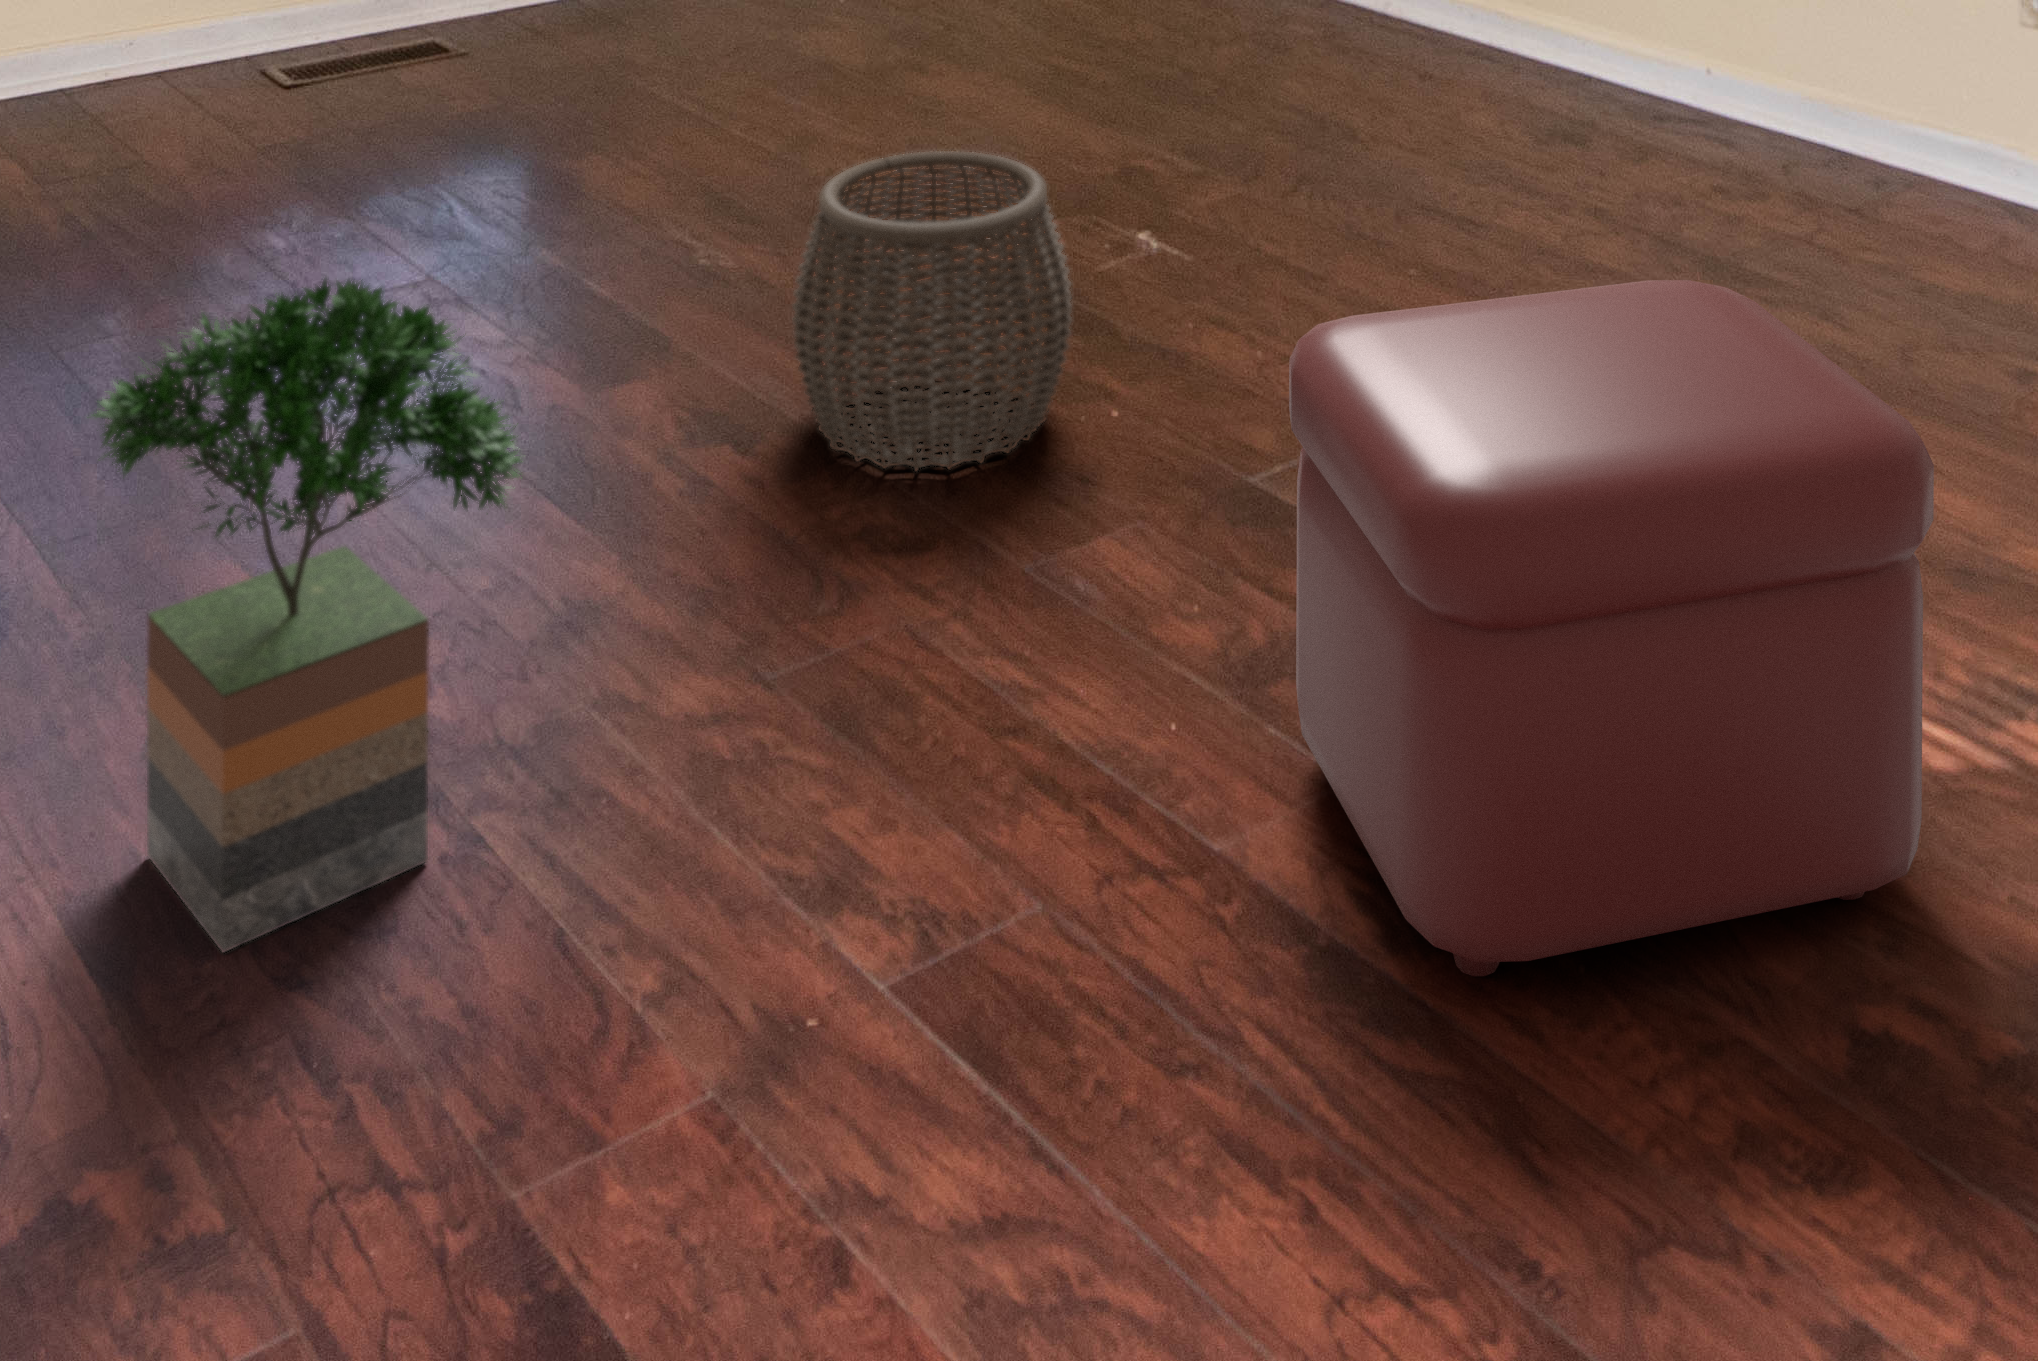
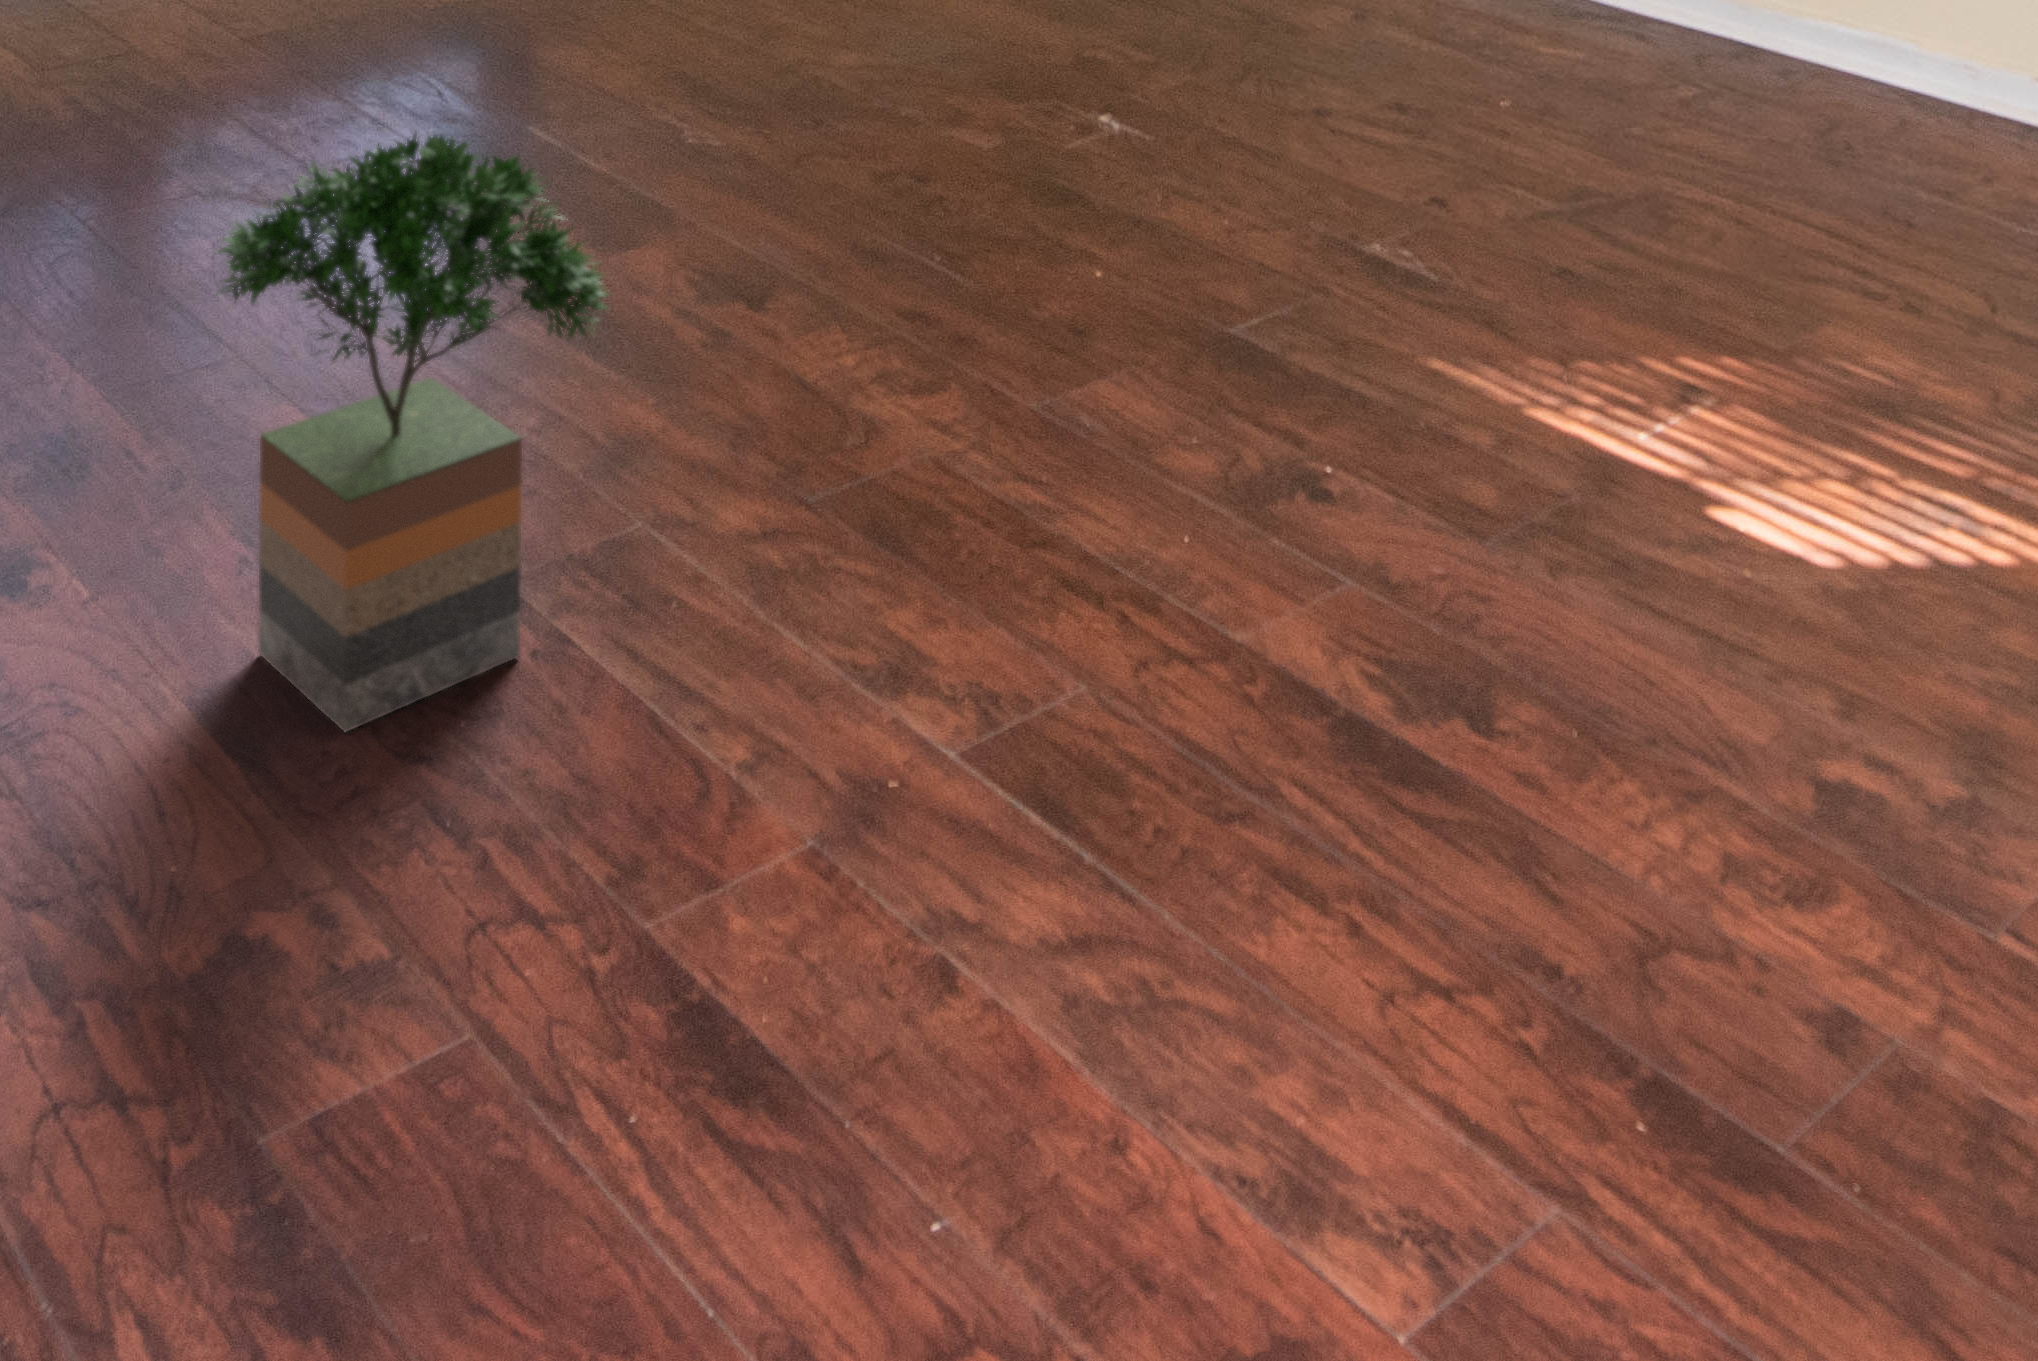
woven basket: present [793,152,1072,470] -> none [799,35,1062,327]
ottoman: present [1289,280,1934,976] -> none [1300,141,1888,742]

